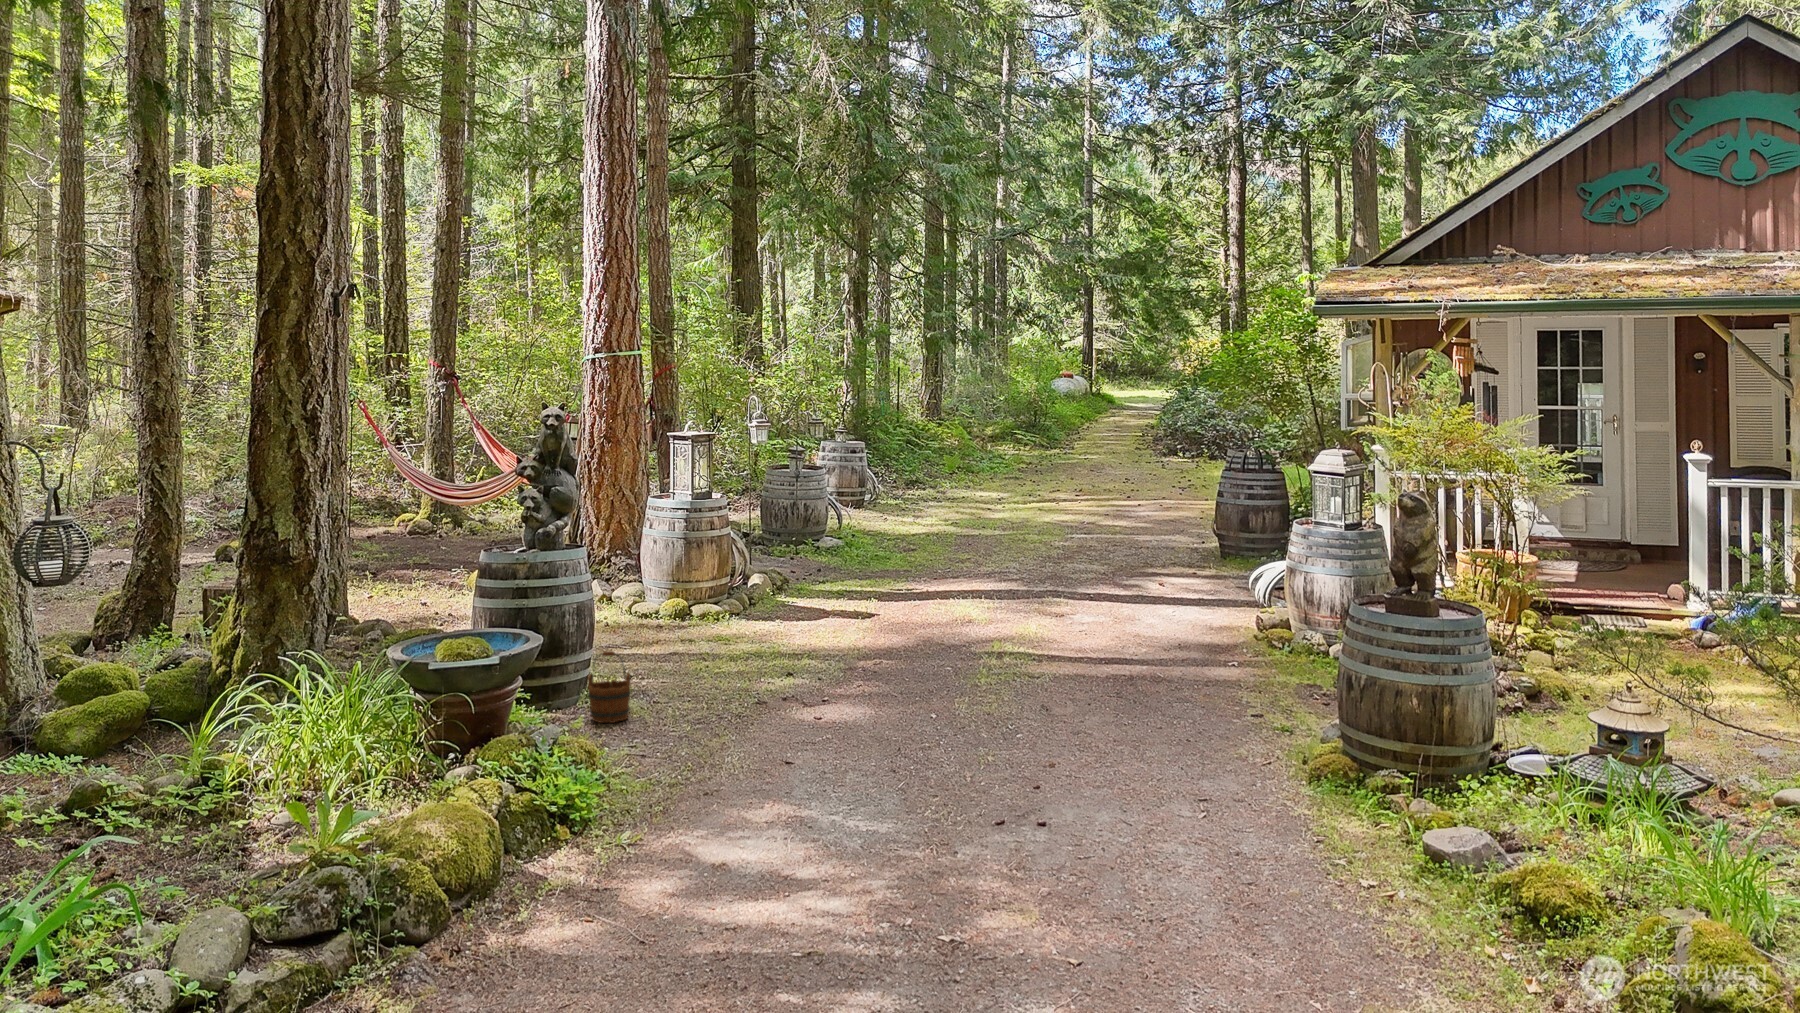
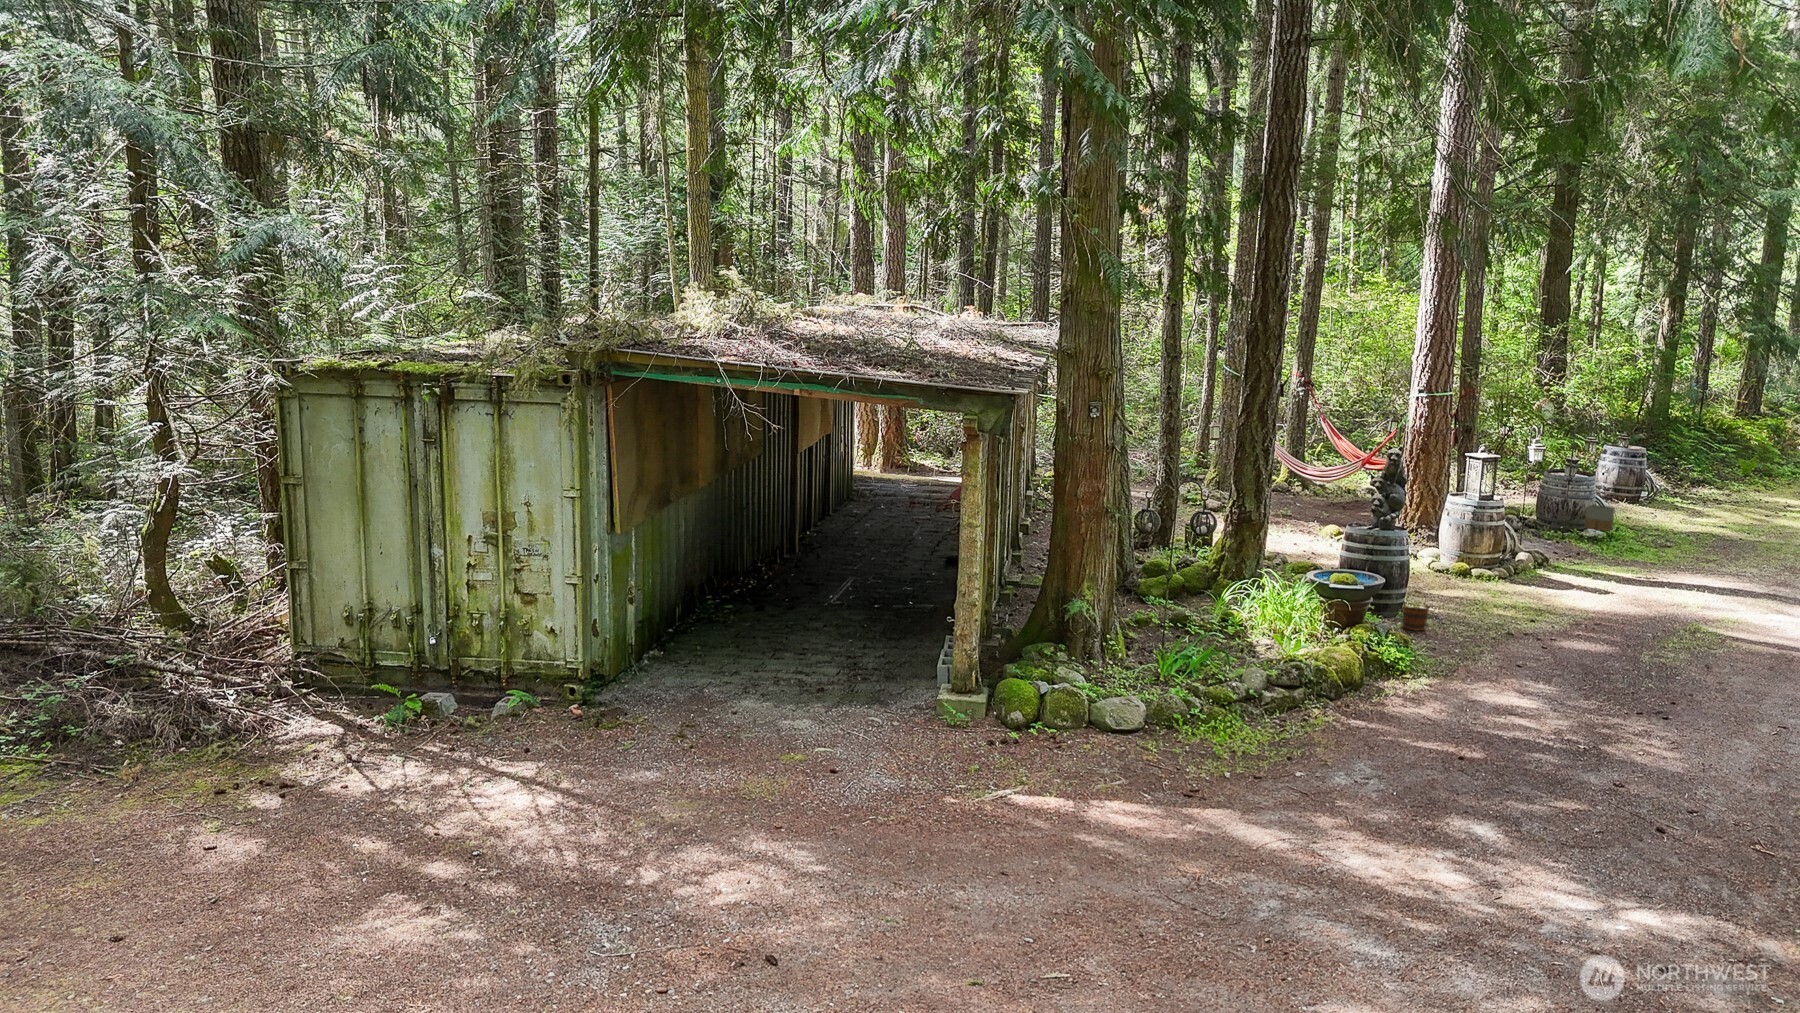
planter: none [819,508,850,555] -> present [1585,505,1615,537]

